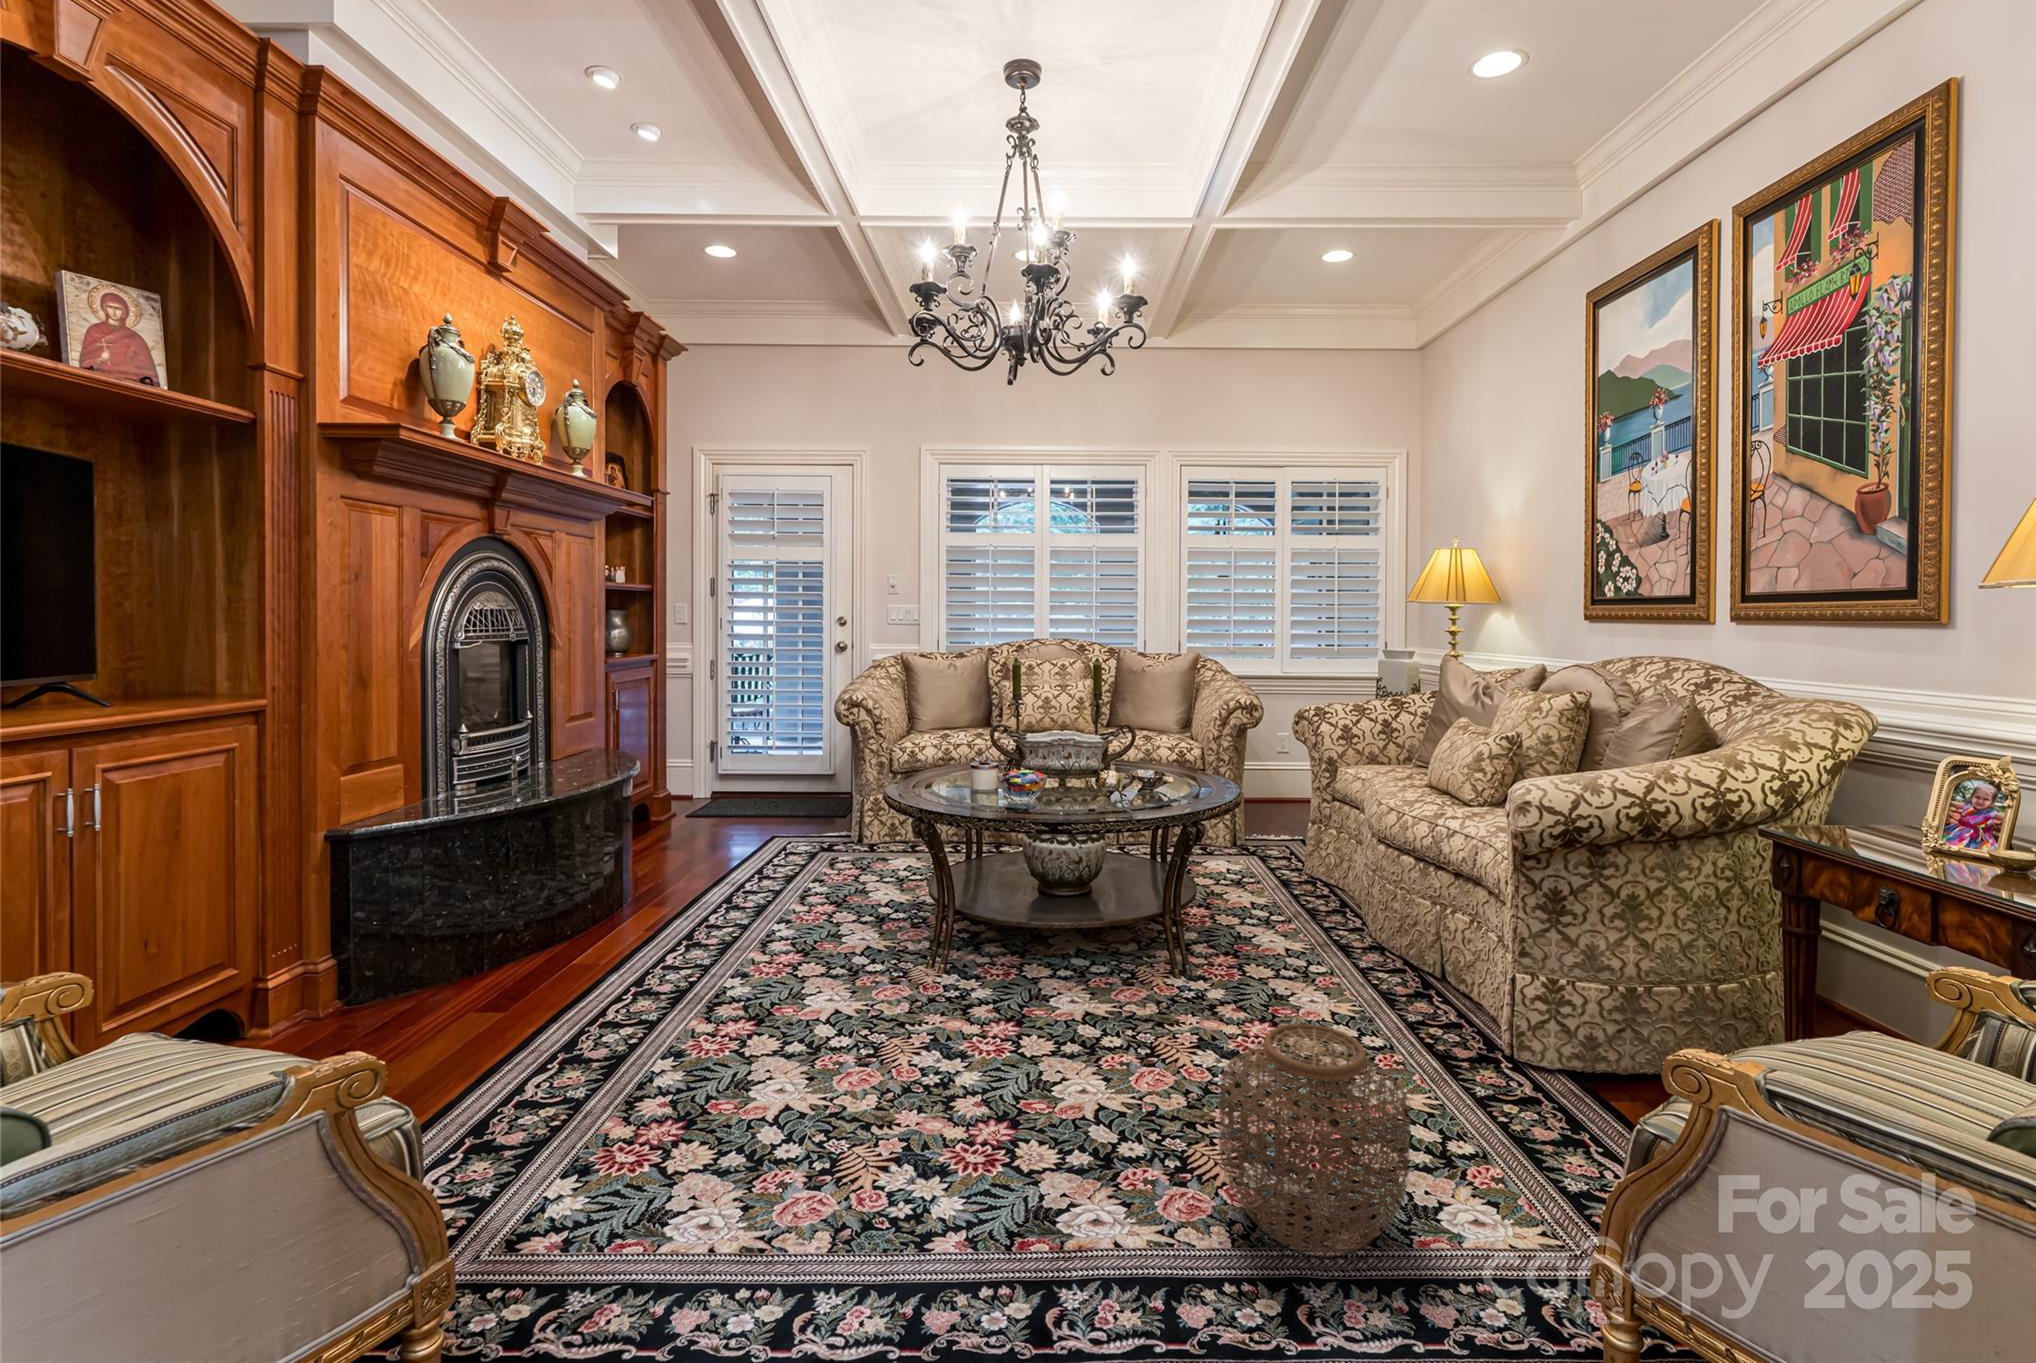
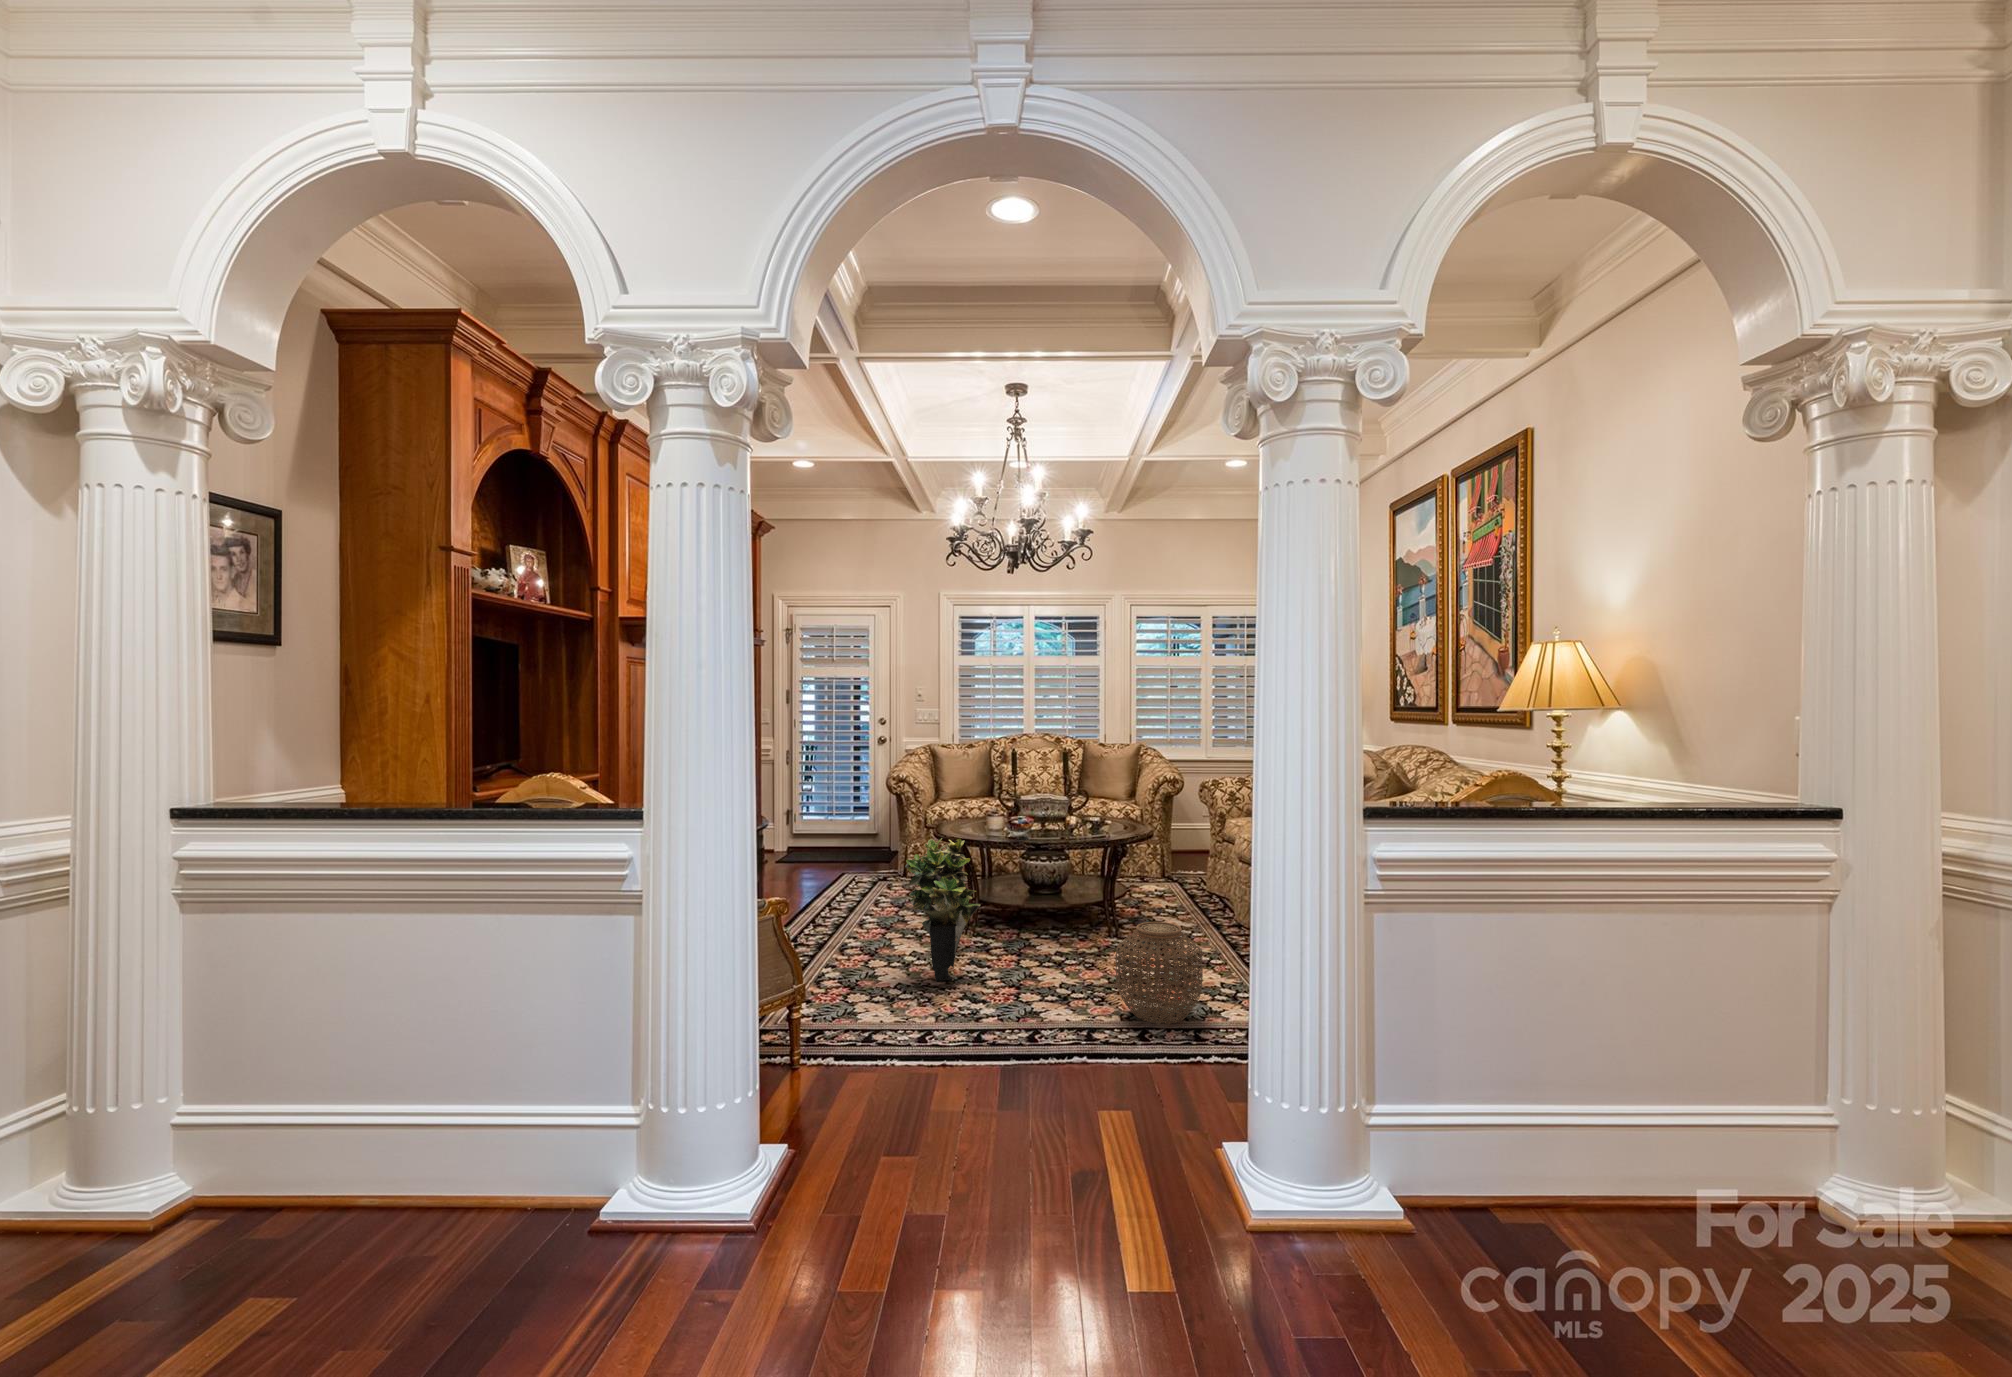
potted plant: none [806,825,947,1099] -> present [905,838,980,981]

